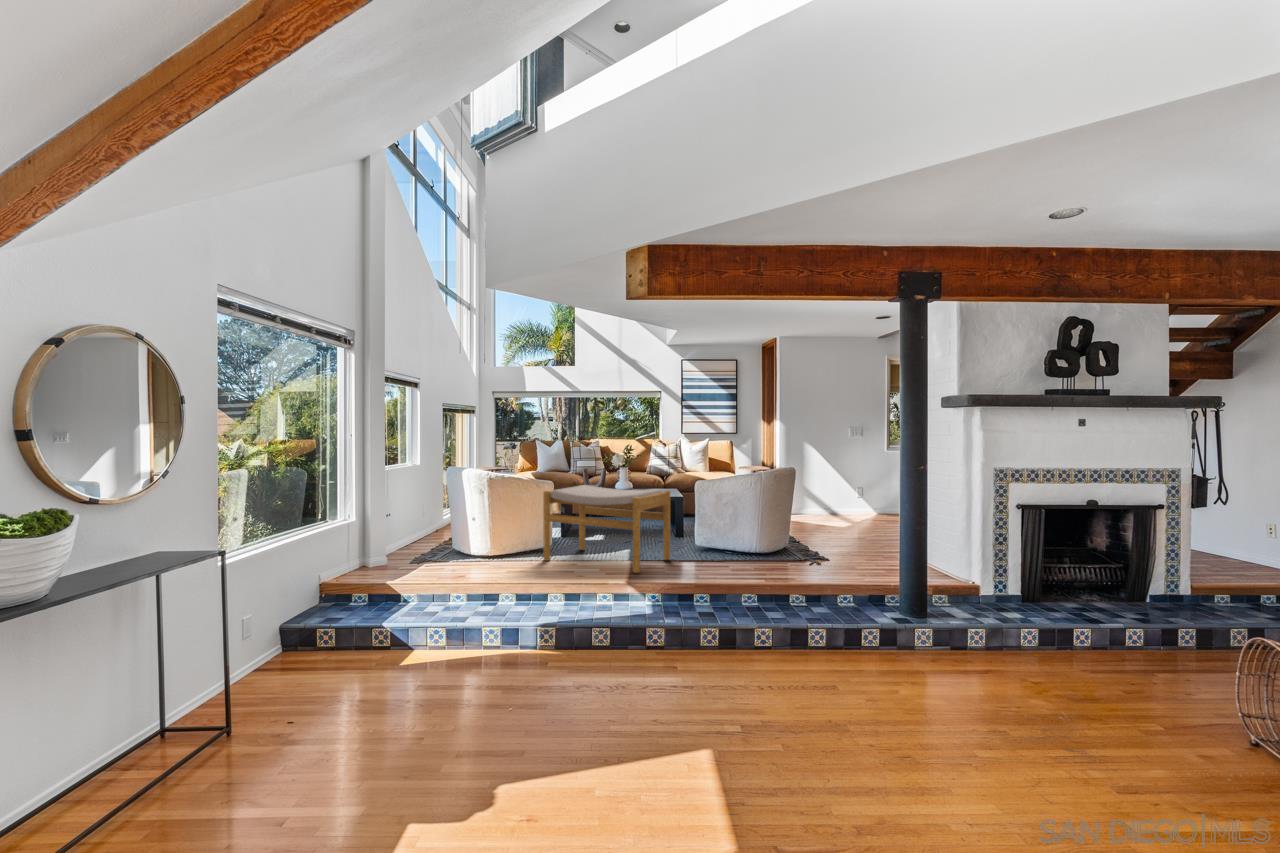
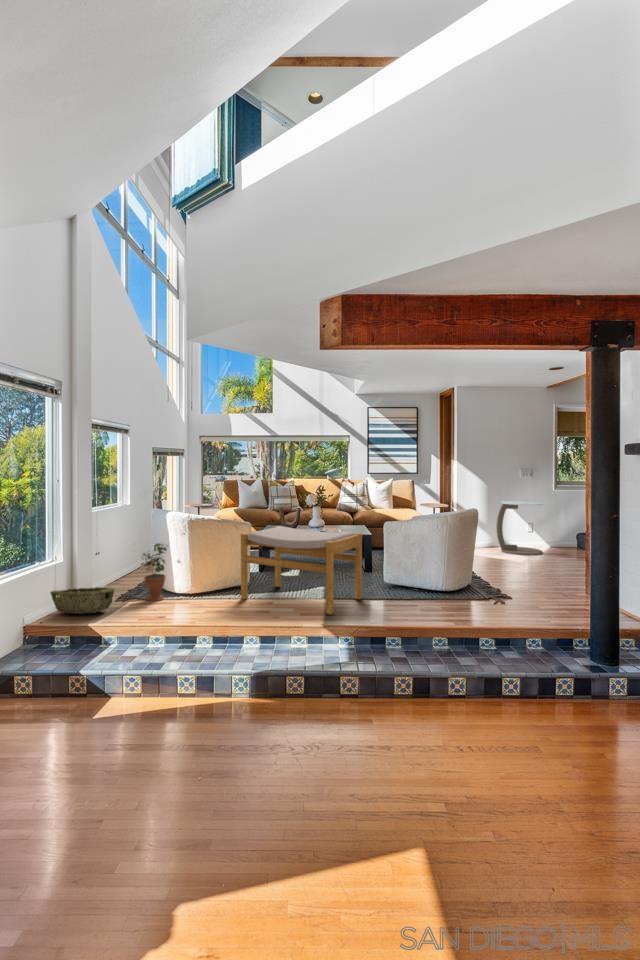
side table: none [819,463,868,521] -> present [496,501,543,555]
potted plant: none [438,499,468,563] -> present [141,543,168,601]
woven basket: none [345,546,412,573] -> present [51,587,114,614]

